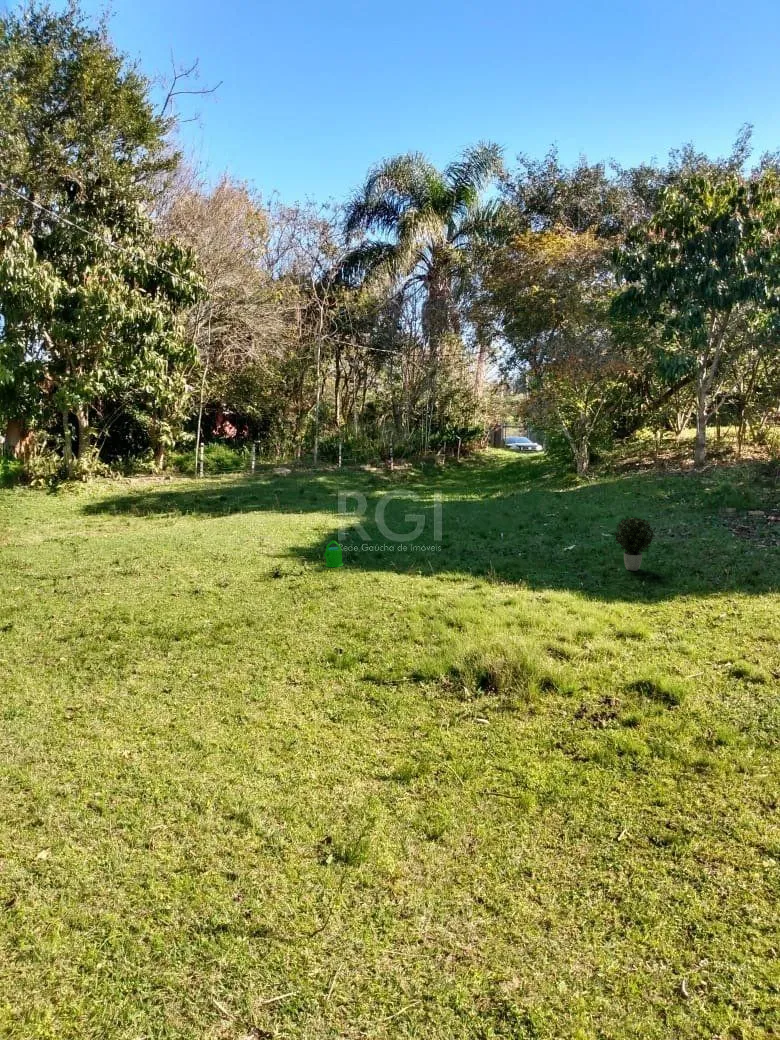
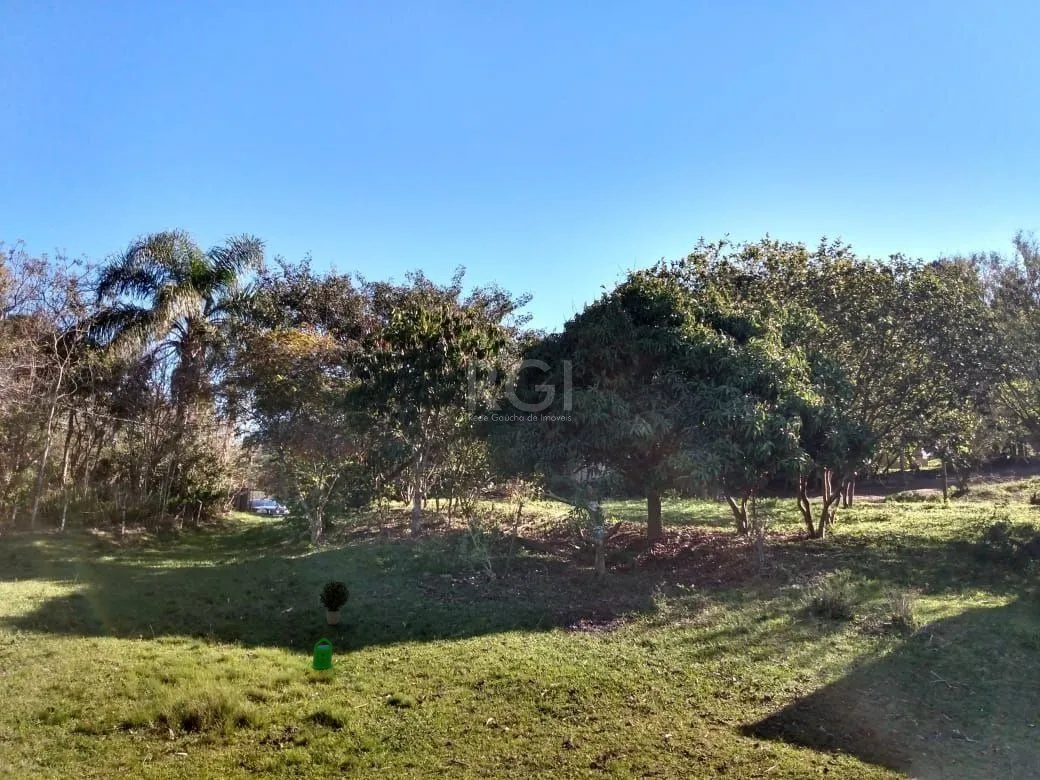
watering can: present [324,541,343,567] -> present [312,638,333,669]

